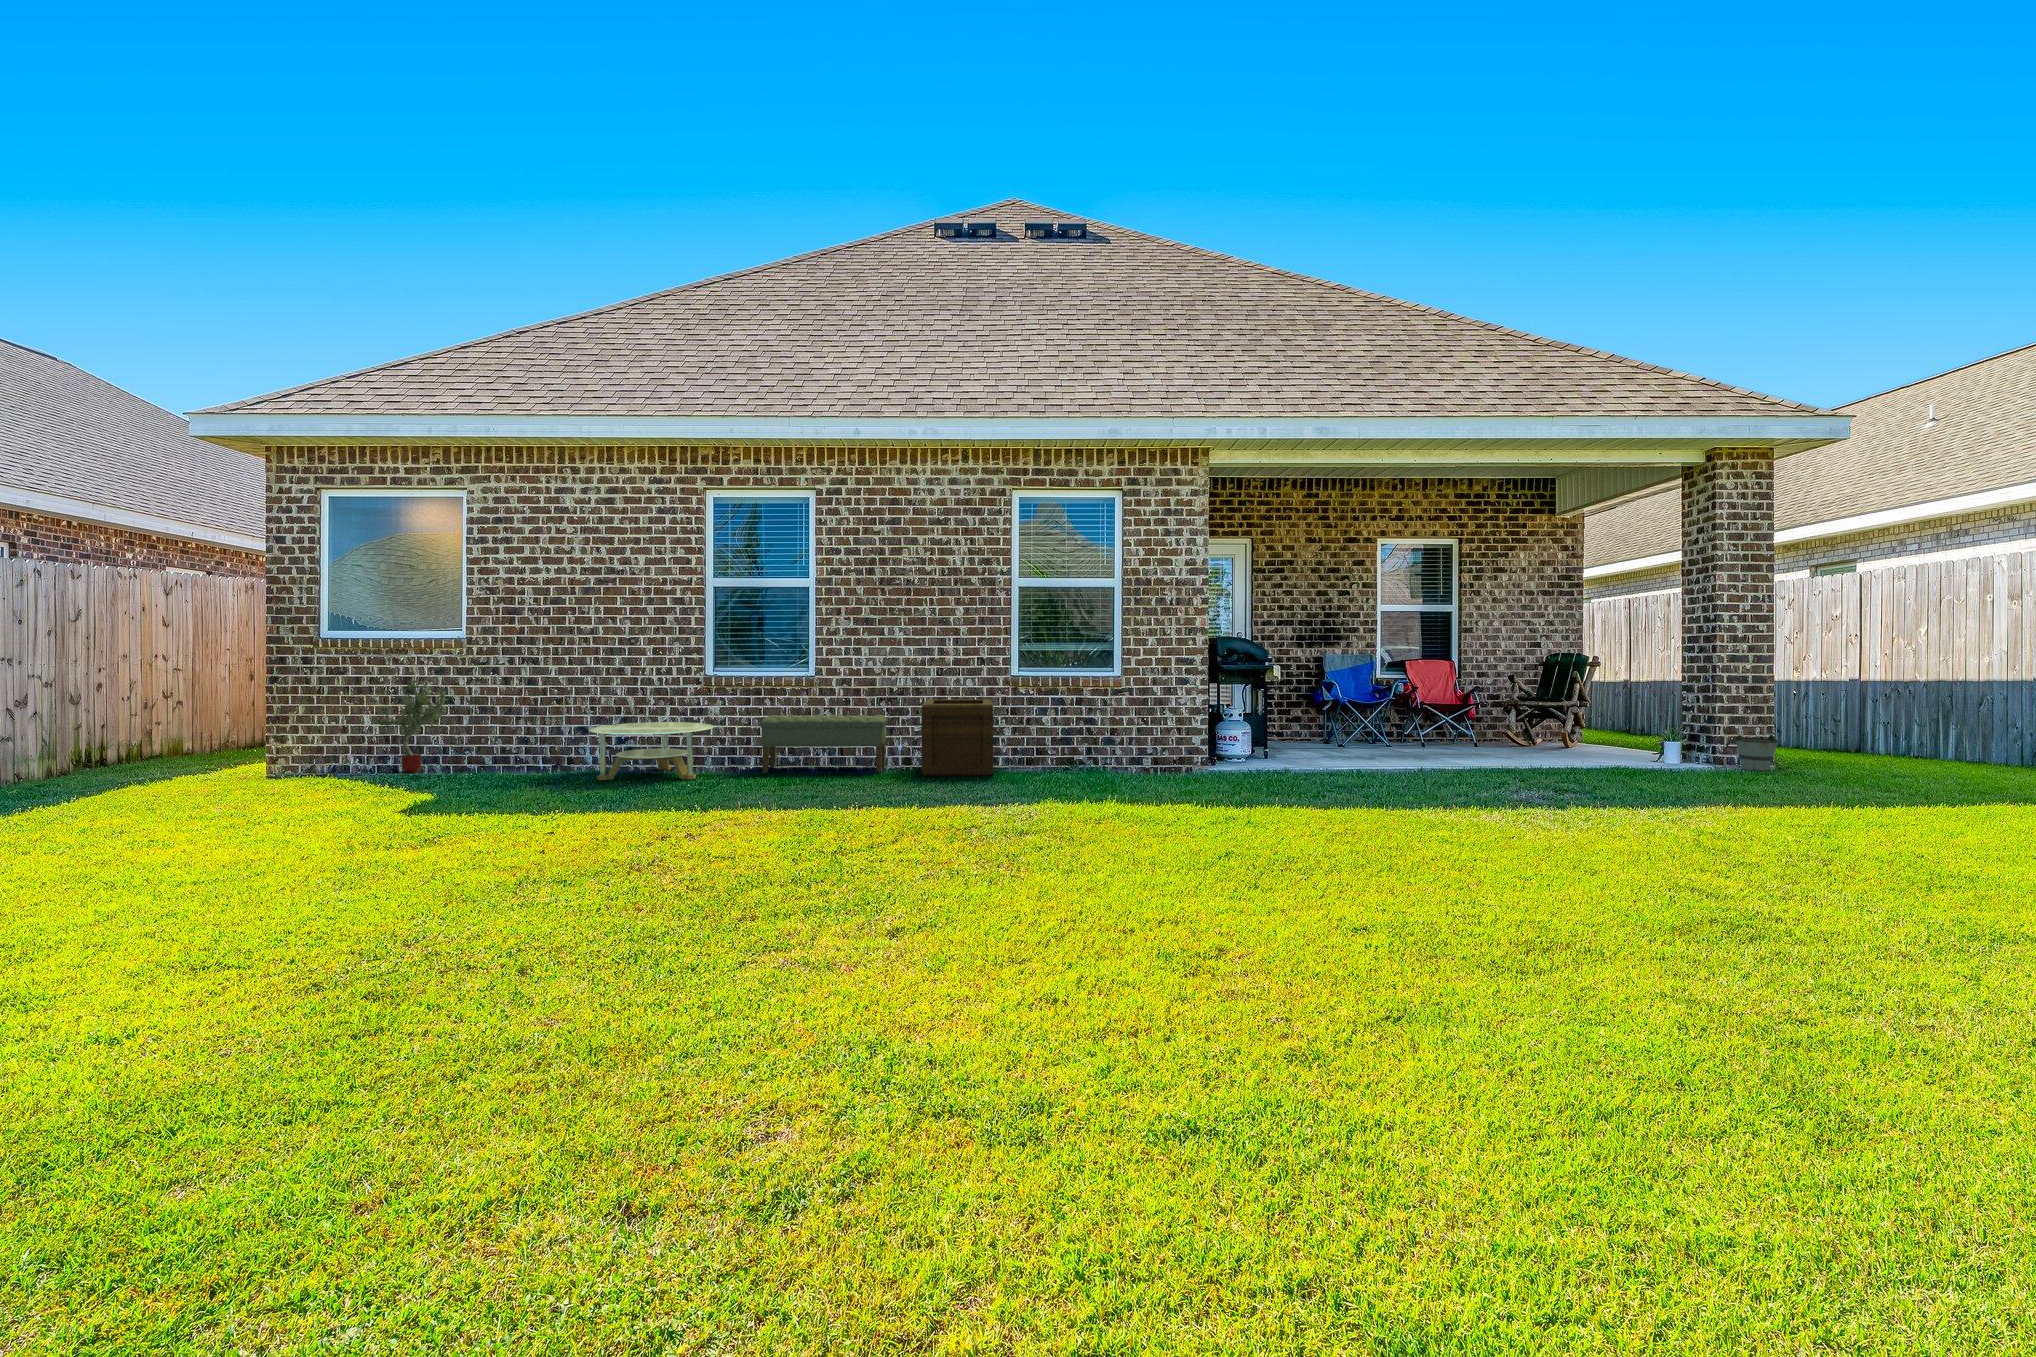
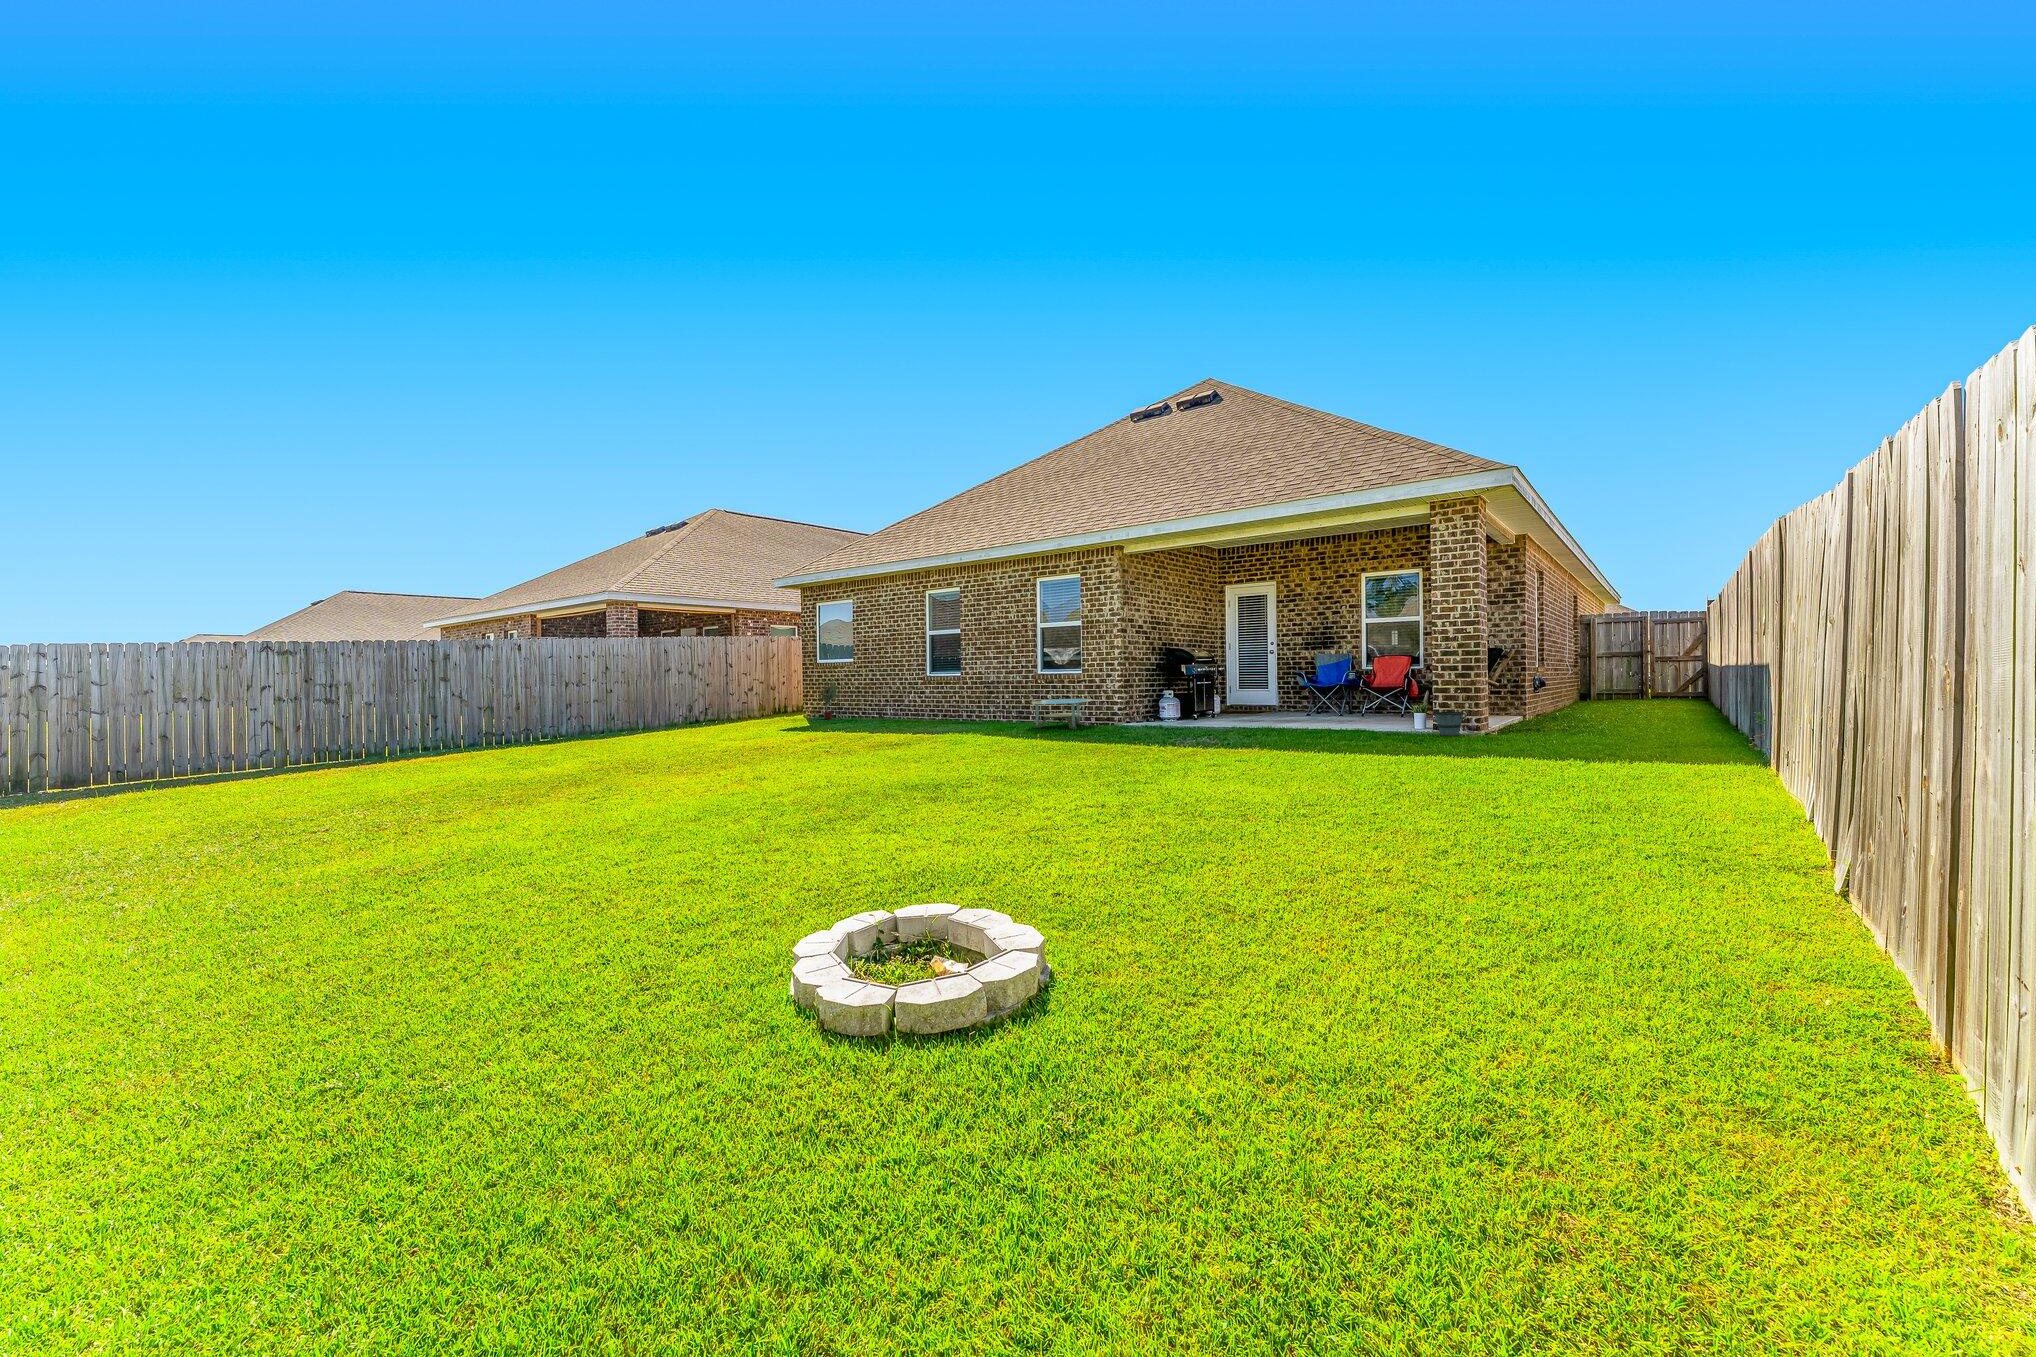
wooden crate: present [922,699,993,776] -> none [978,687,1029,726]
bench: present [760,715,887,773] -> none [928,695,986,724]
round table: present [589,722,714,780] -> present [1031,699,1094,729]

